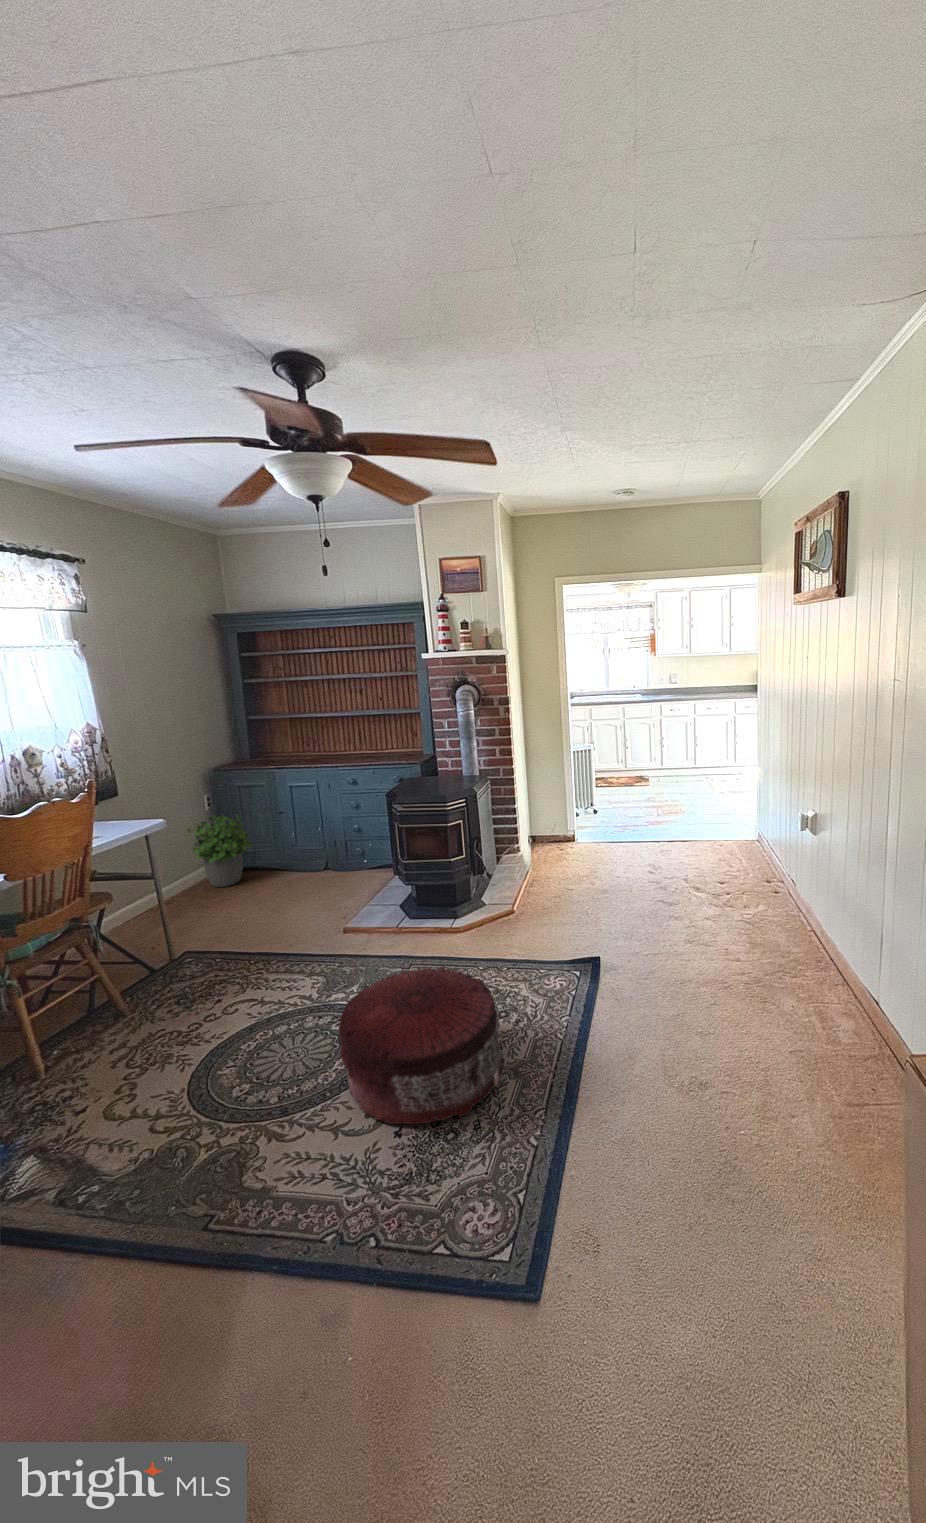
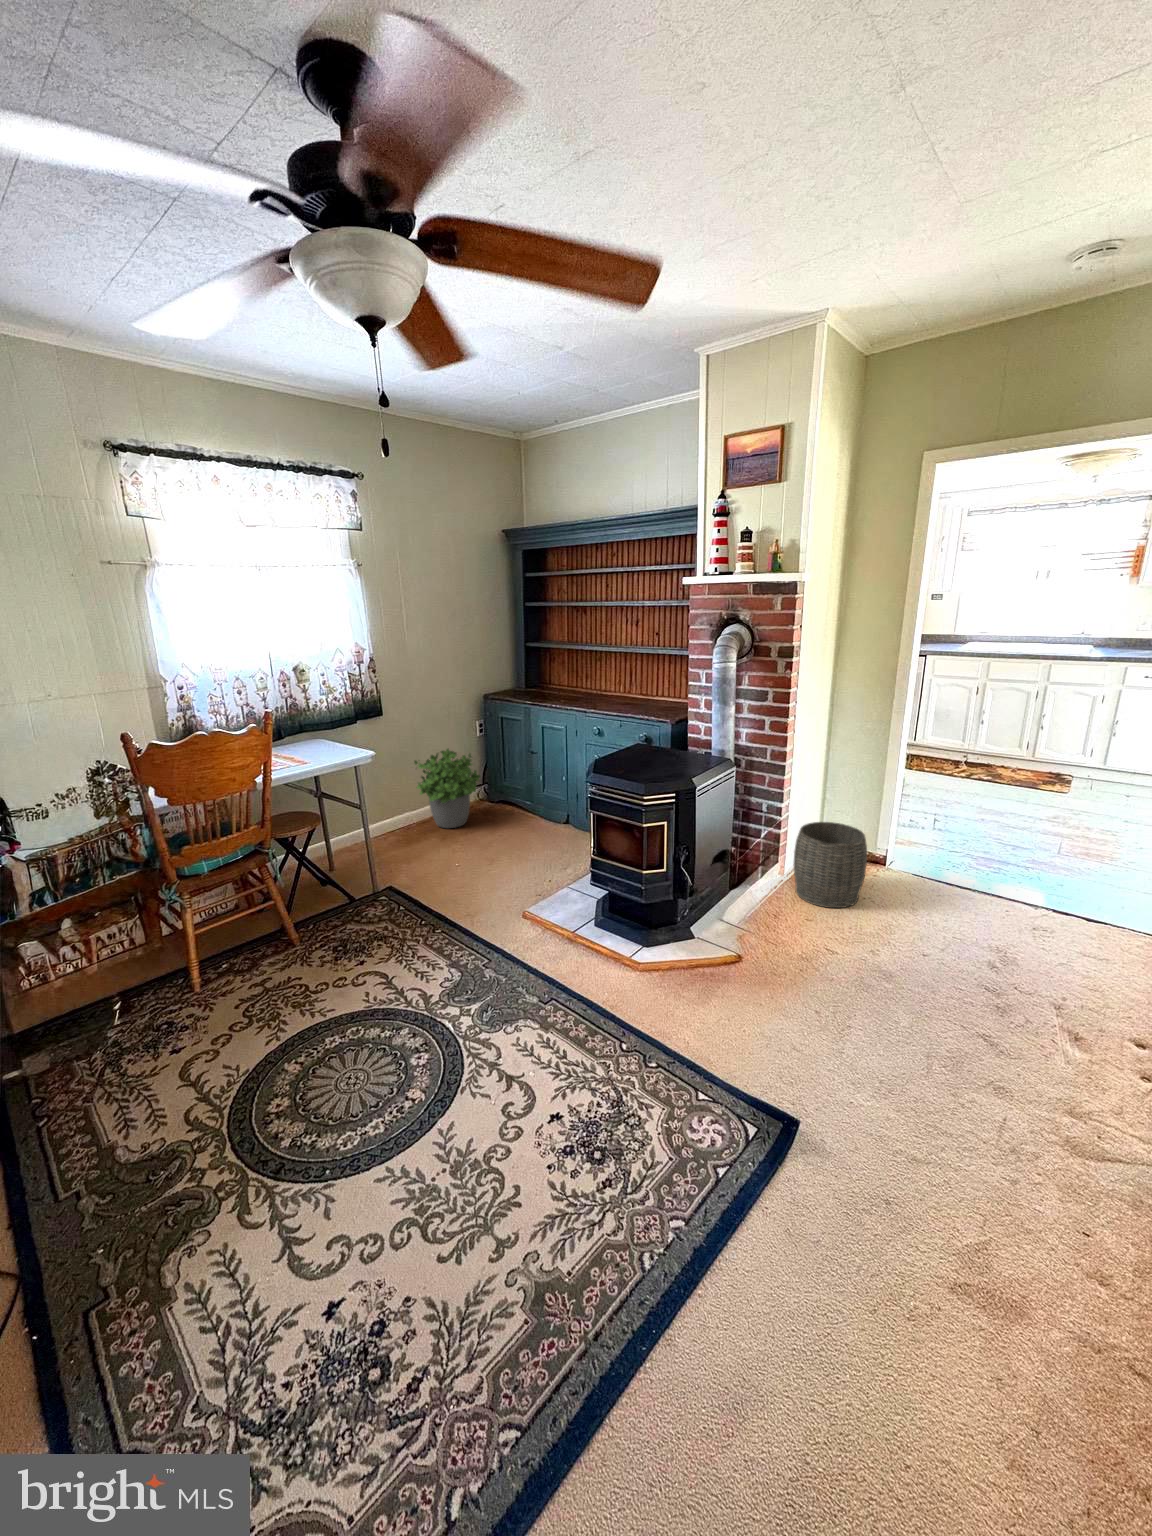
woven basket: none [525,816,572,873] -> present [794,822,867,908]
pouf: present [339,966,504,1124] -> none [275,1049,546,1364]

